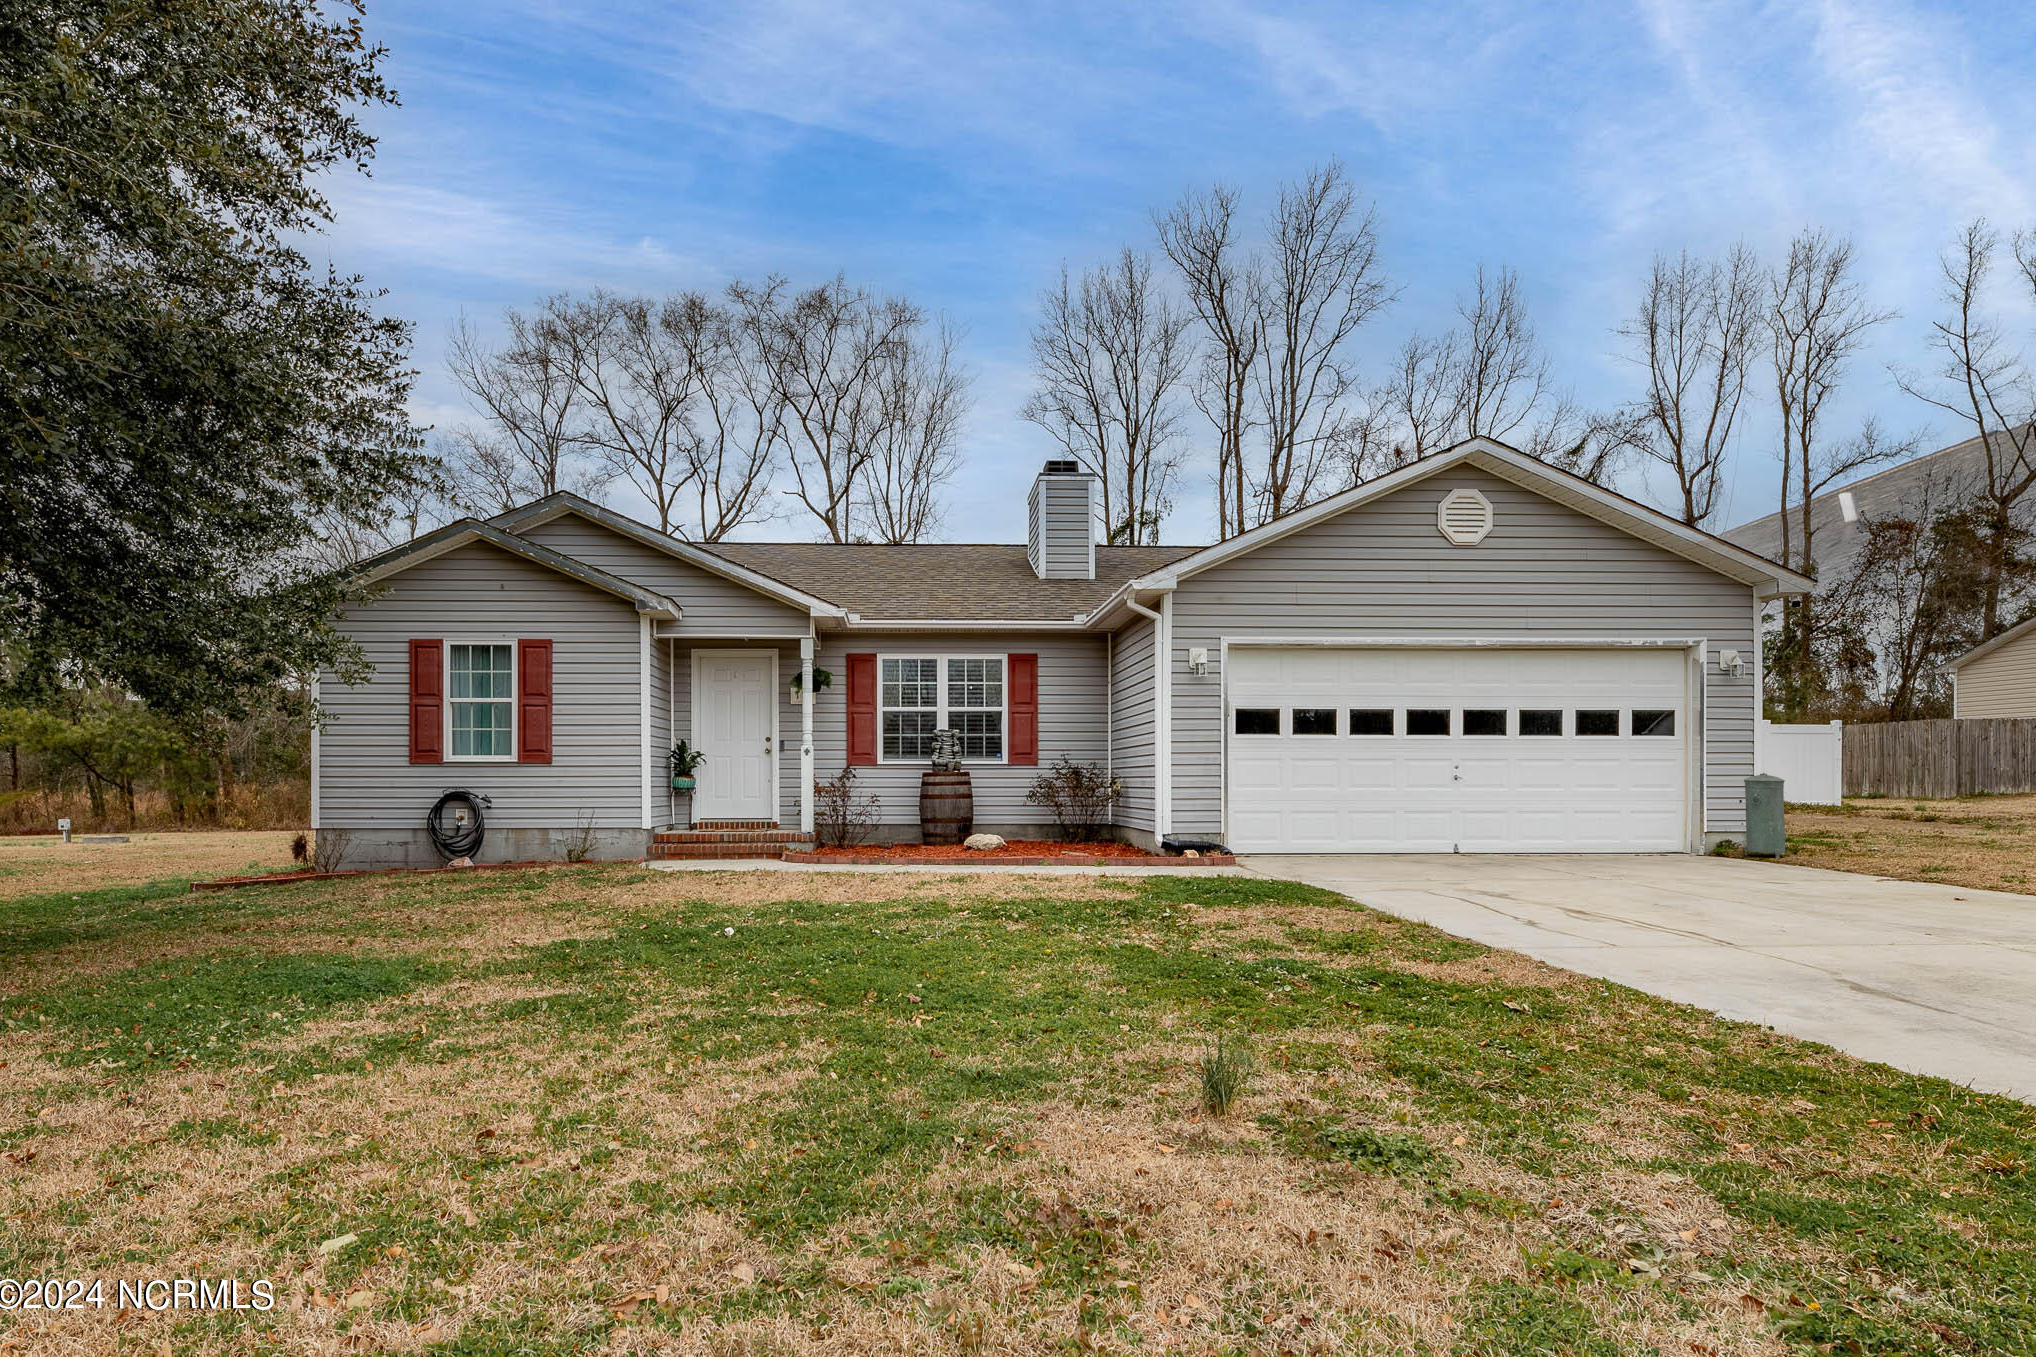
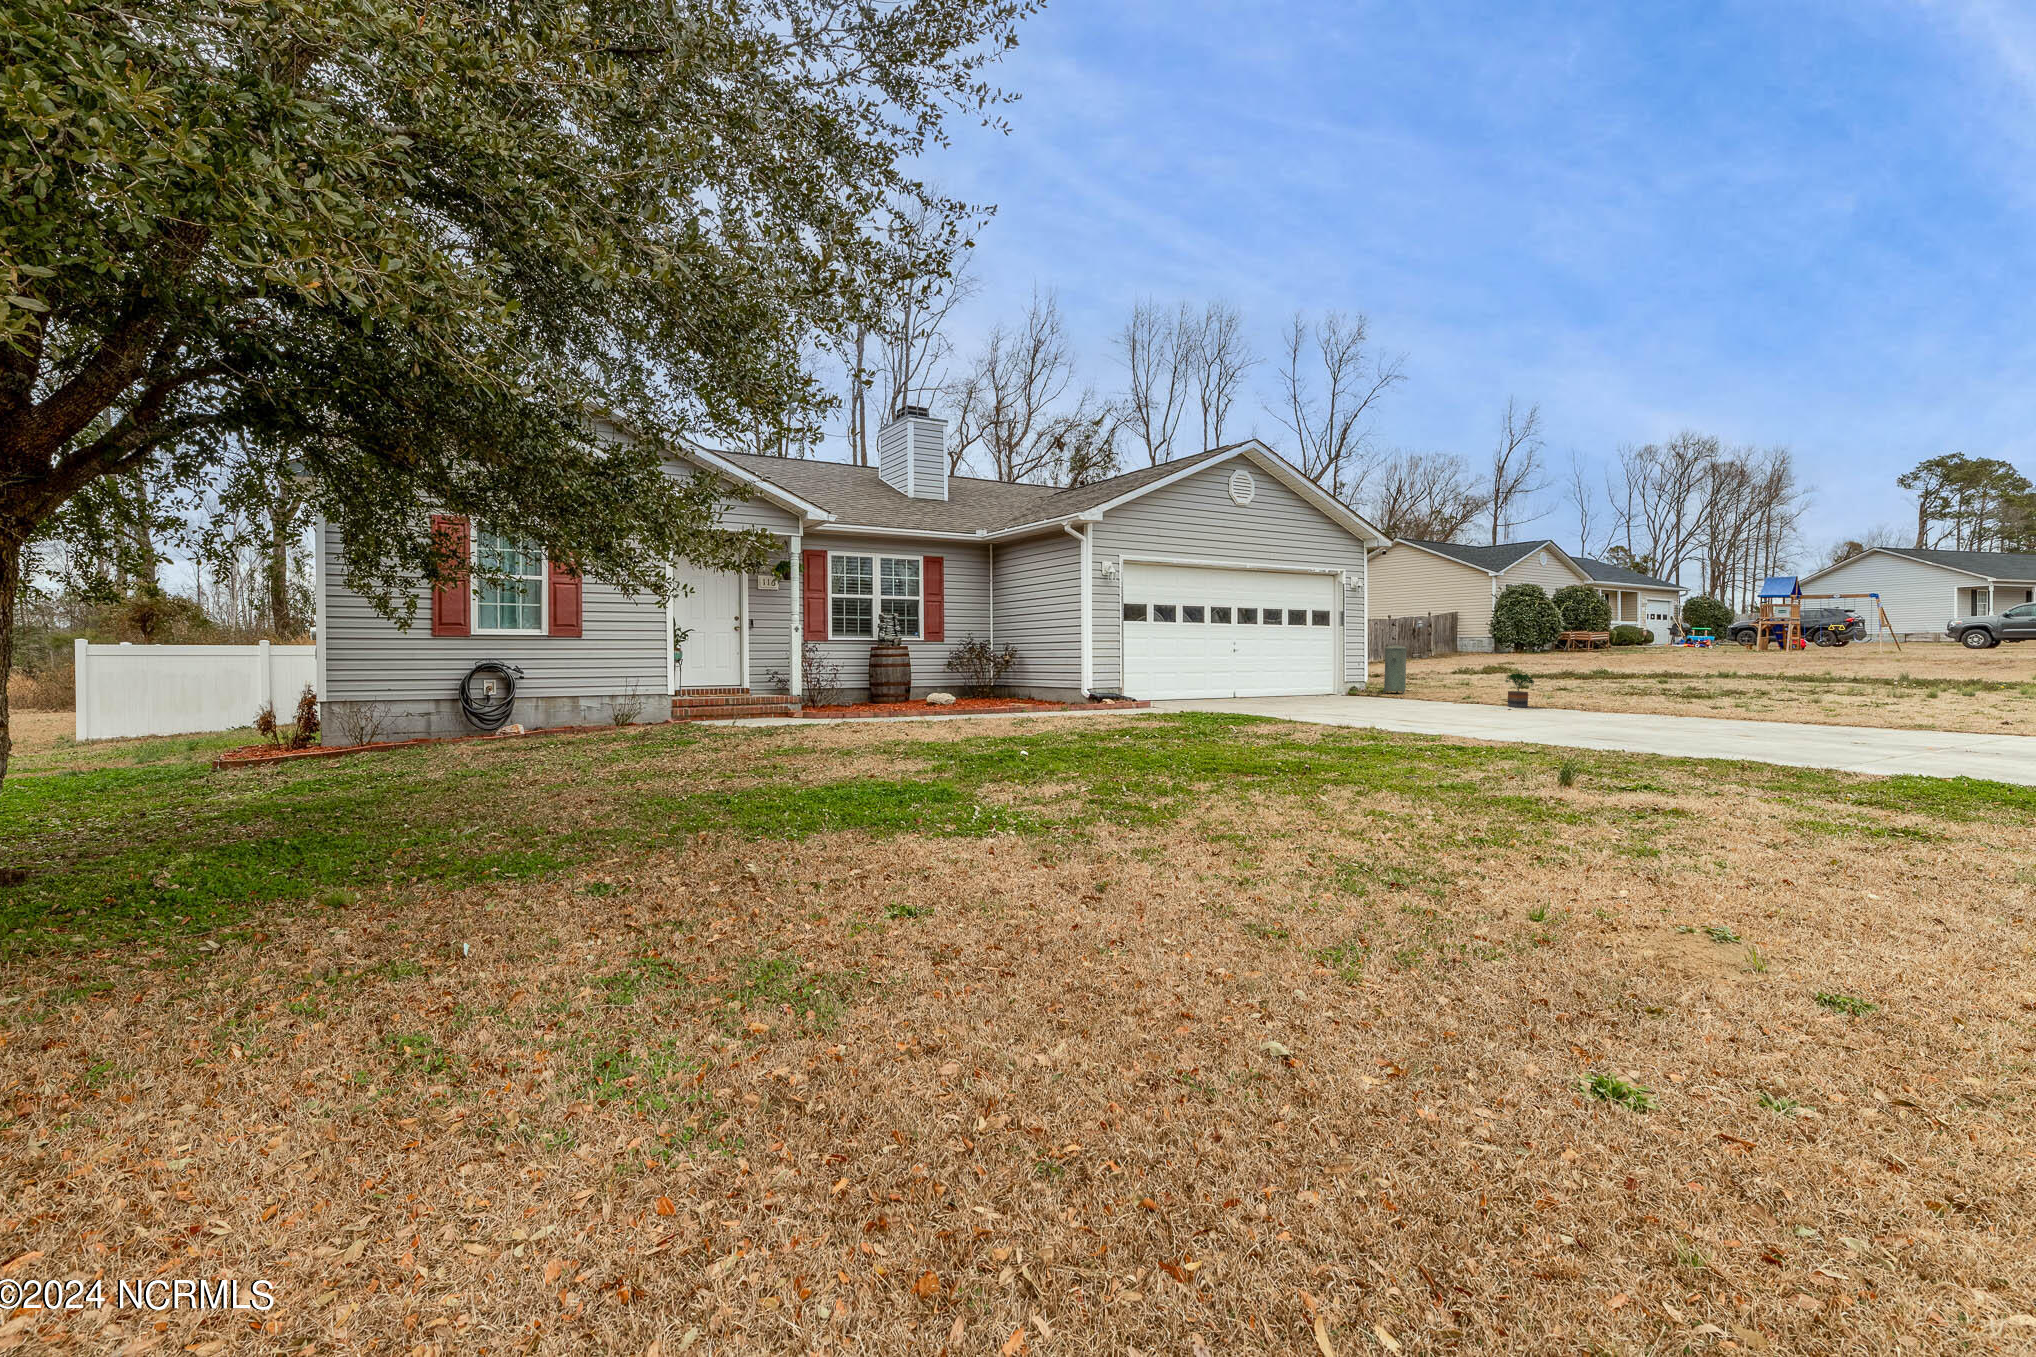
potted tree: none [1865,833,1920,895] -> present [1505,673,1534,707]

